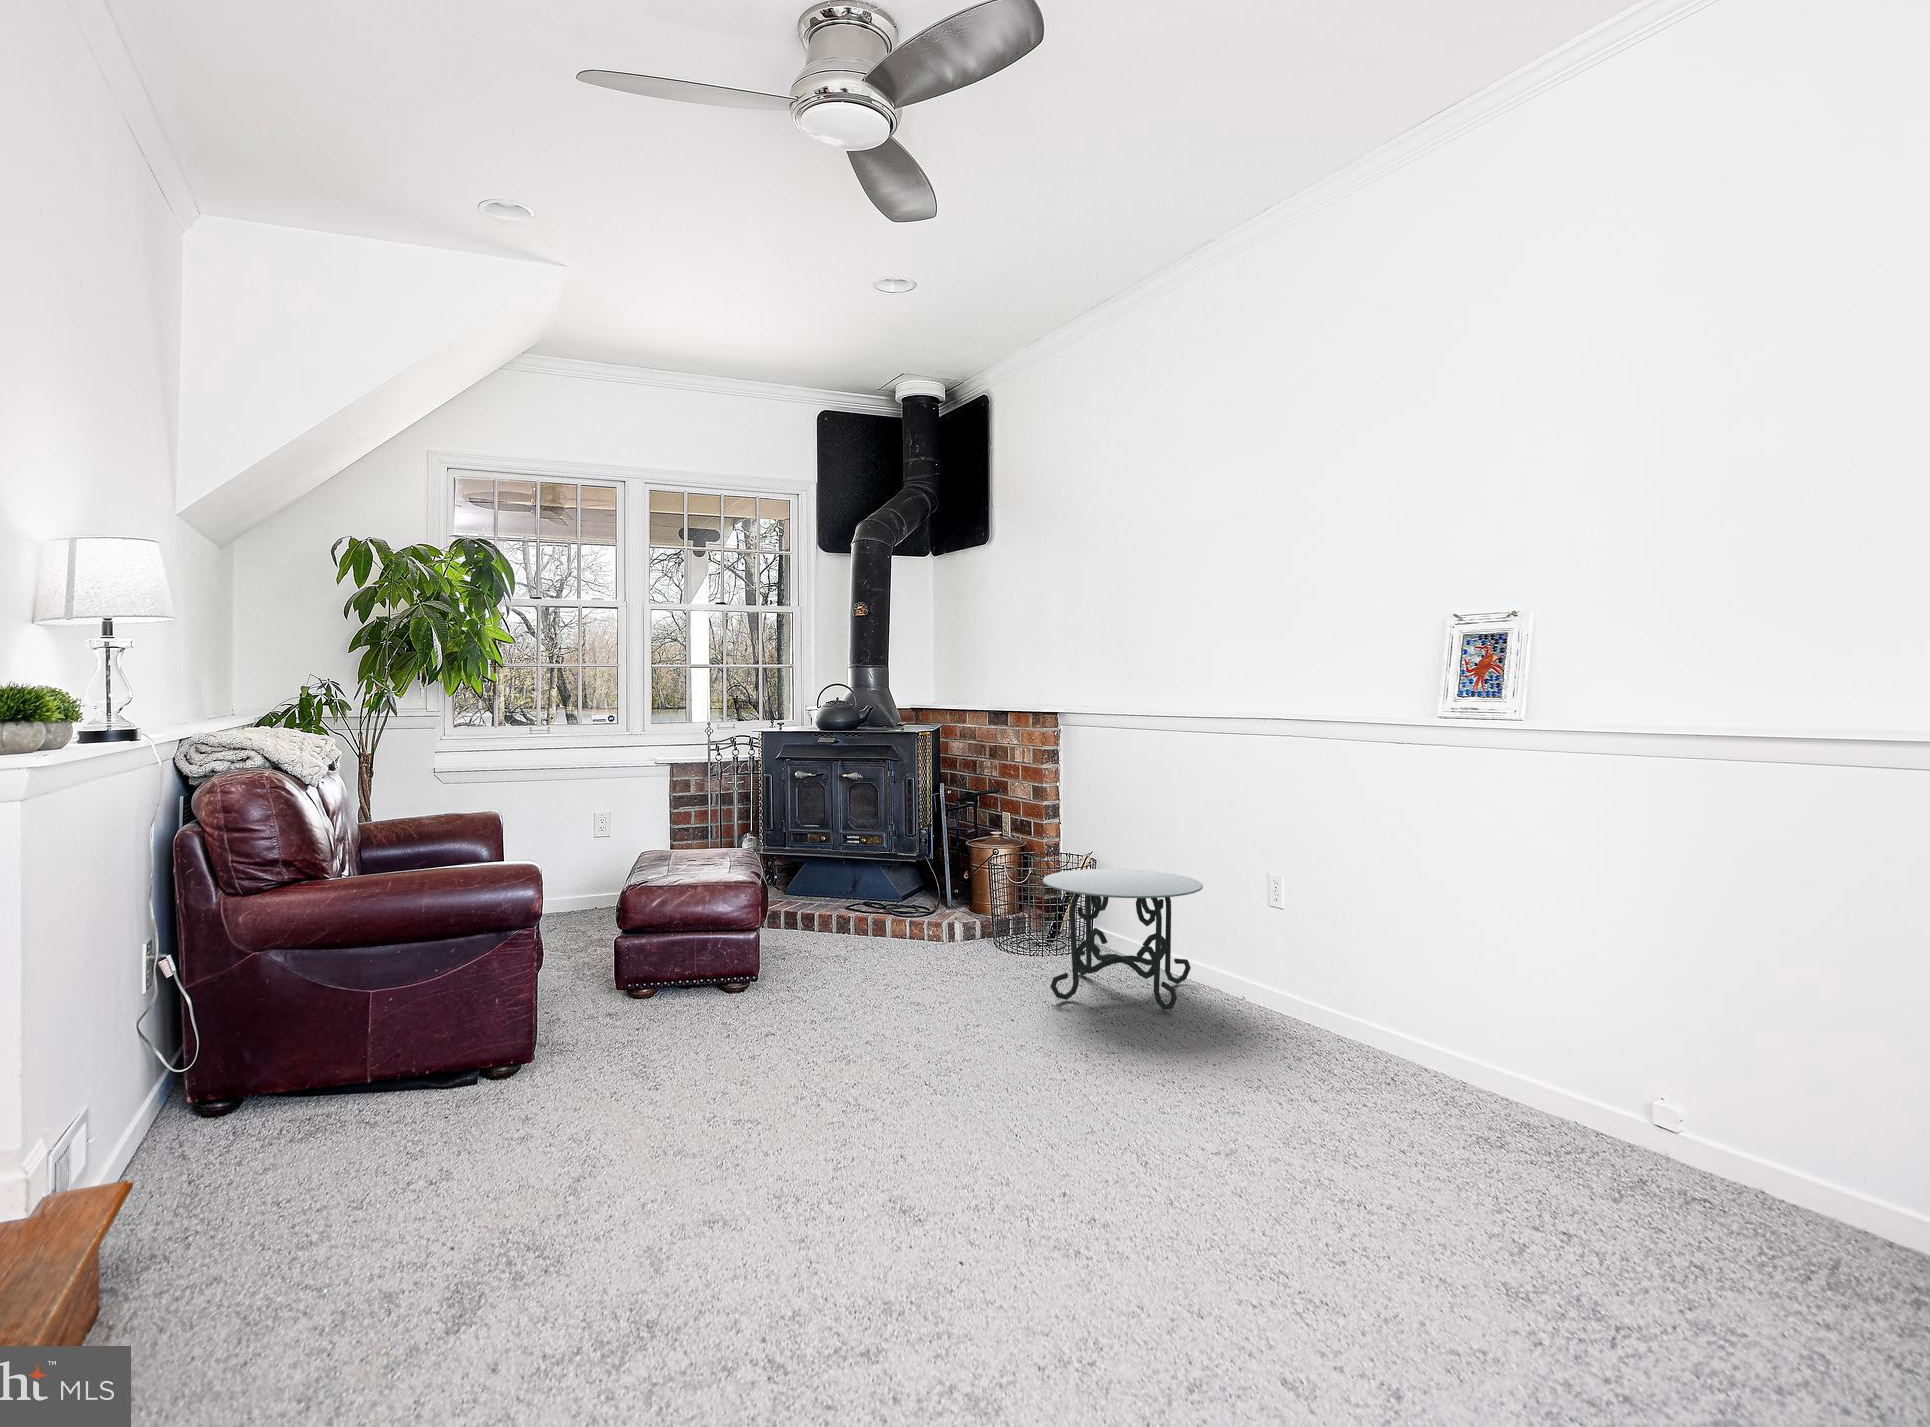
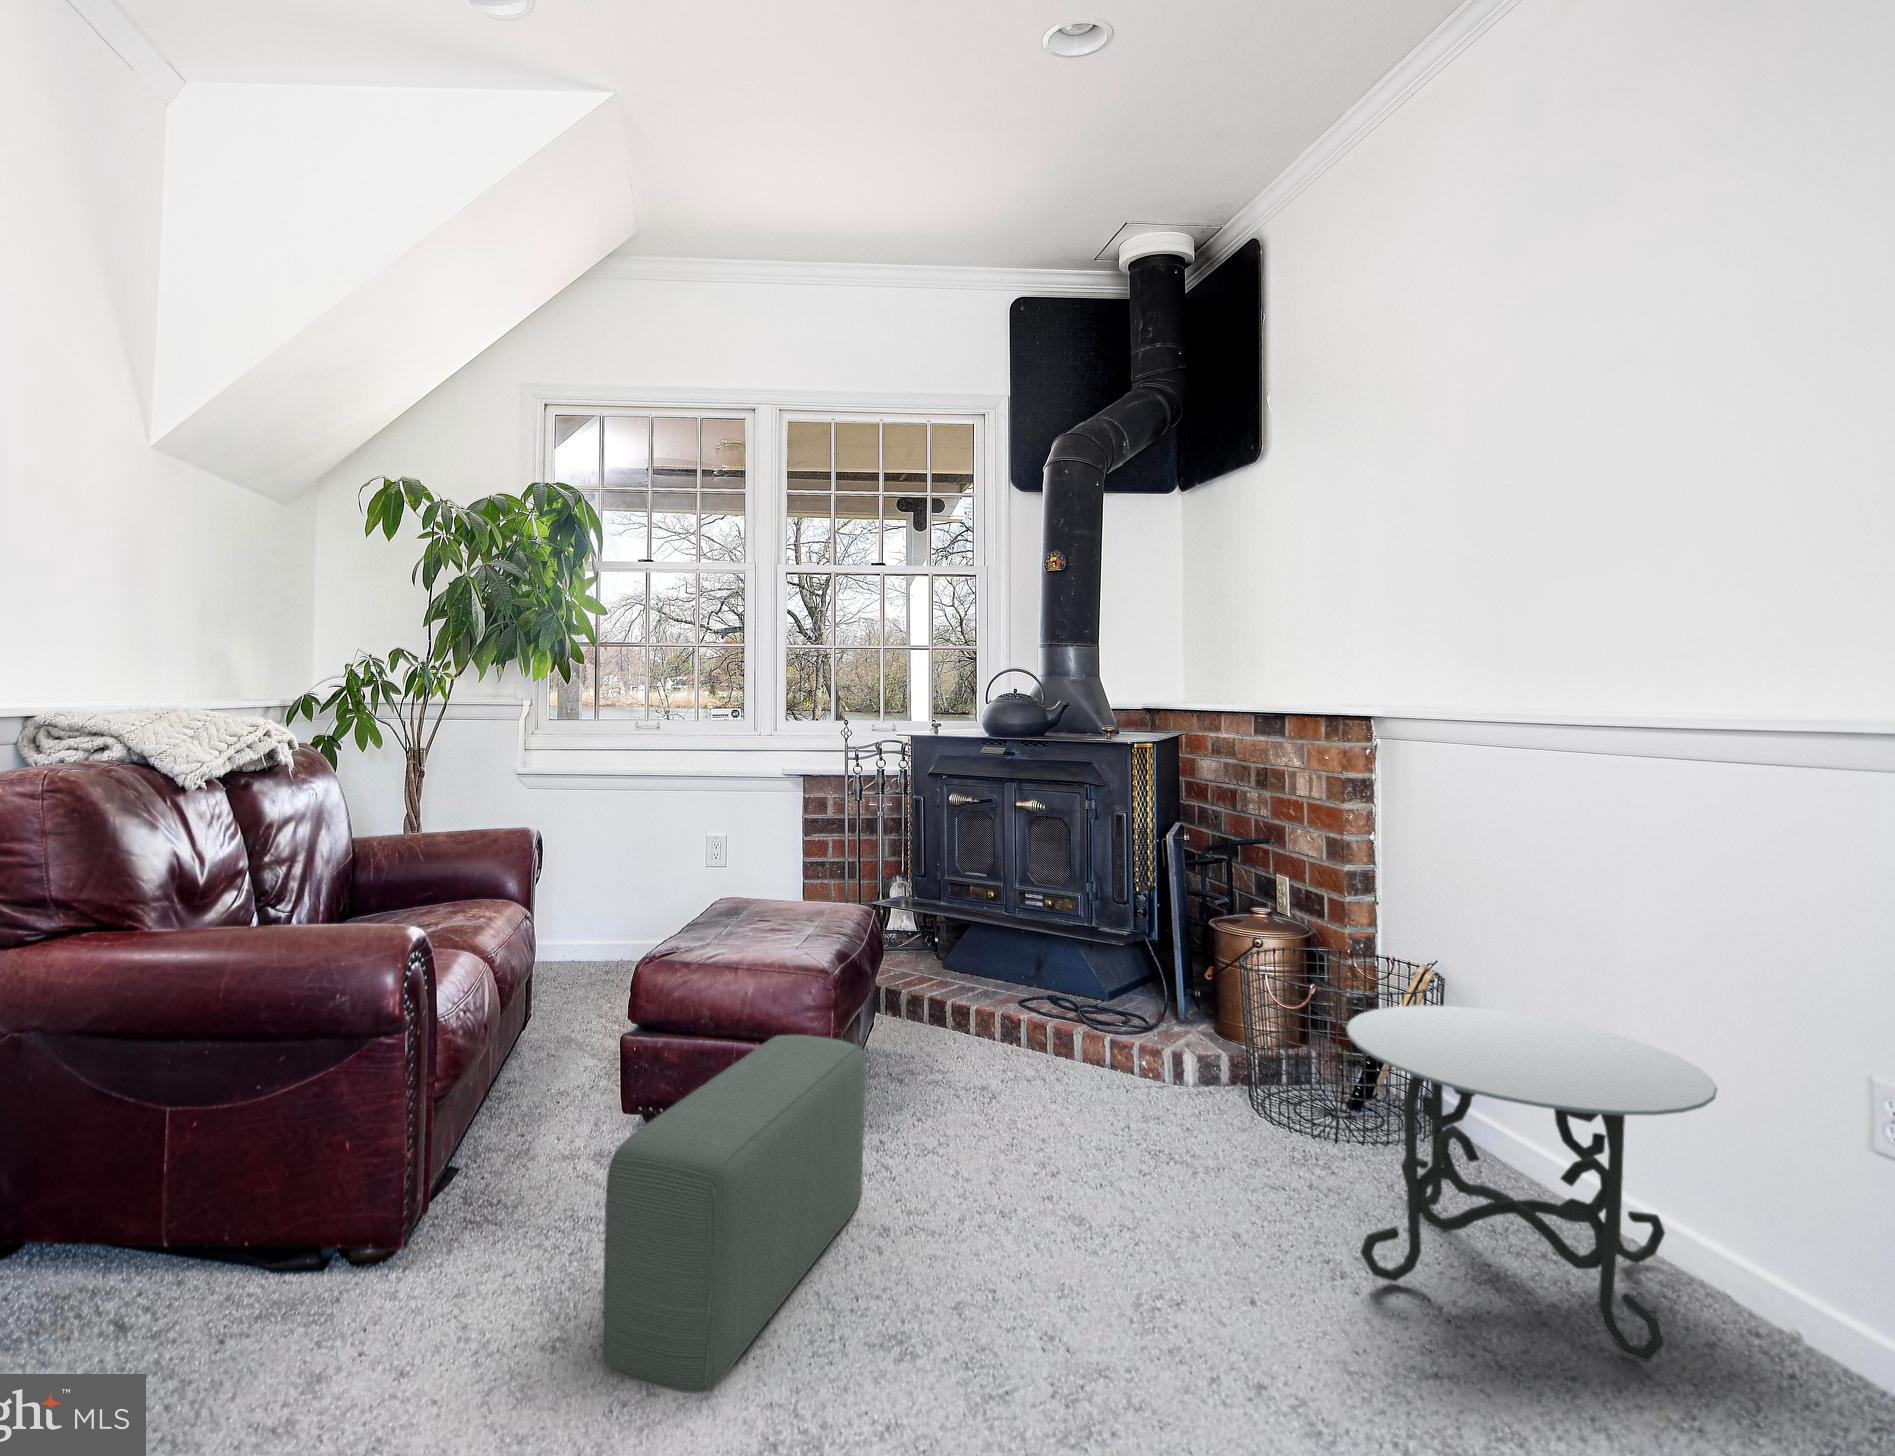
pouf: none [692,910,789,1063] -> present [602,1035,866,1394]

